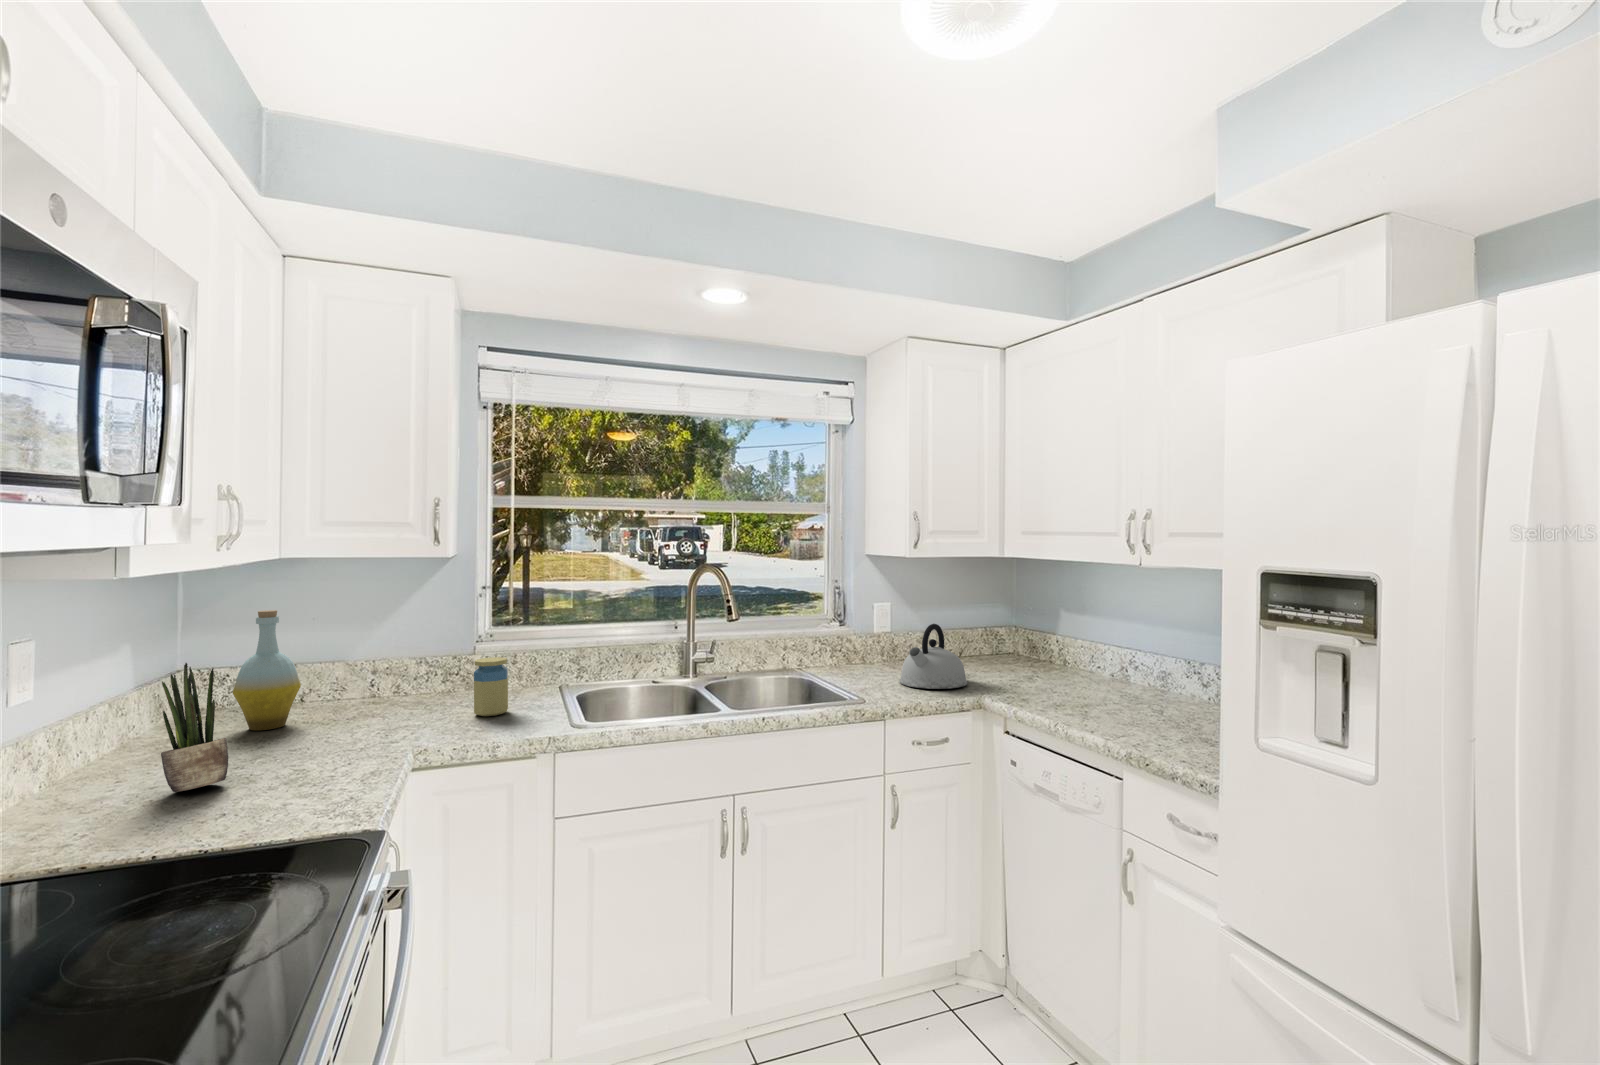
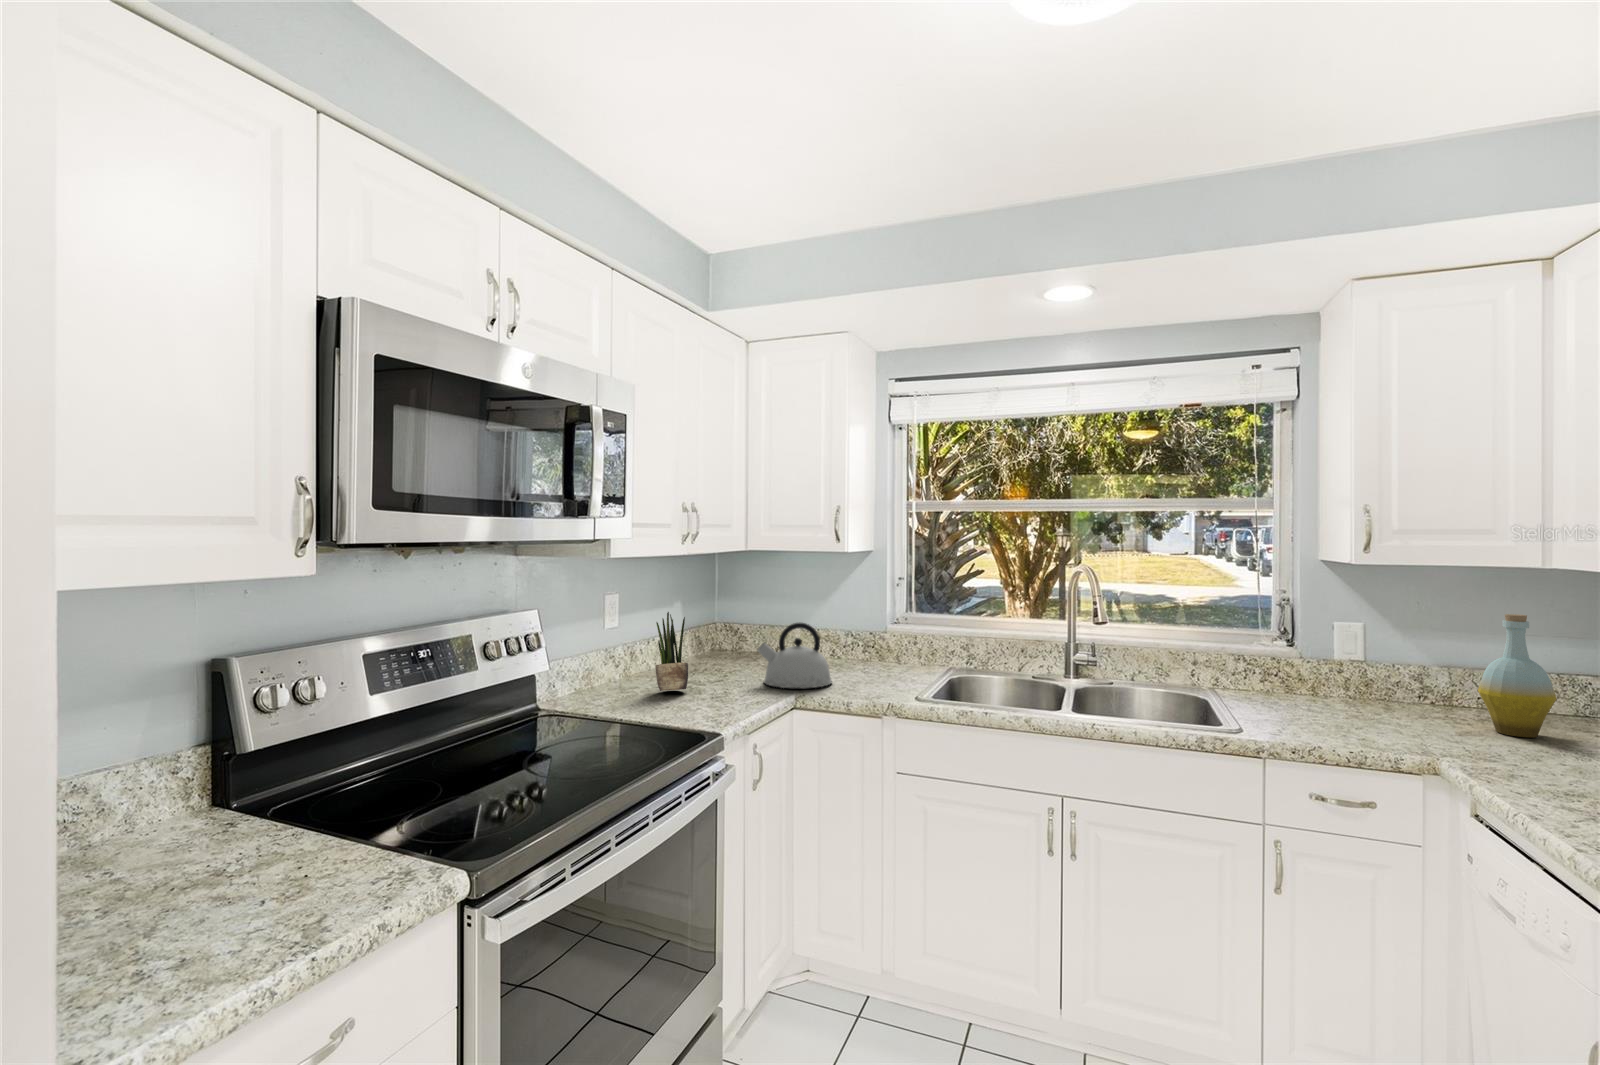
bottle: present [233,610,301,730] -> present [1478,614,1556,737]
kettle: present [899,624,968,689] -> present [758,623,832,688]
jar: present [474,657,508,716] -> none [862,634,890,682]

